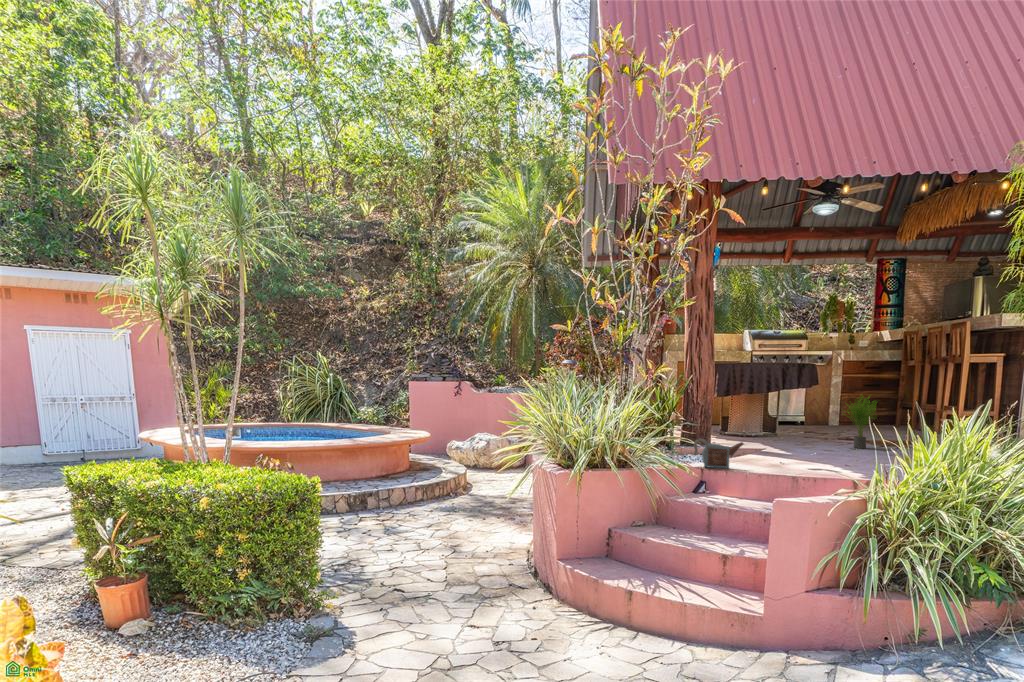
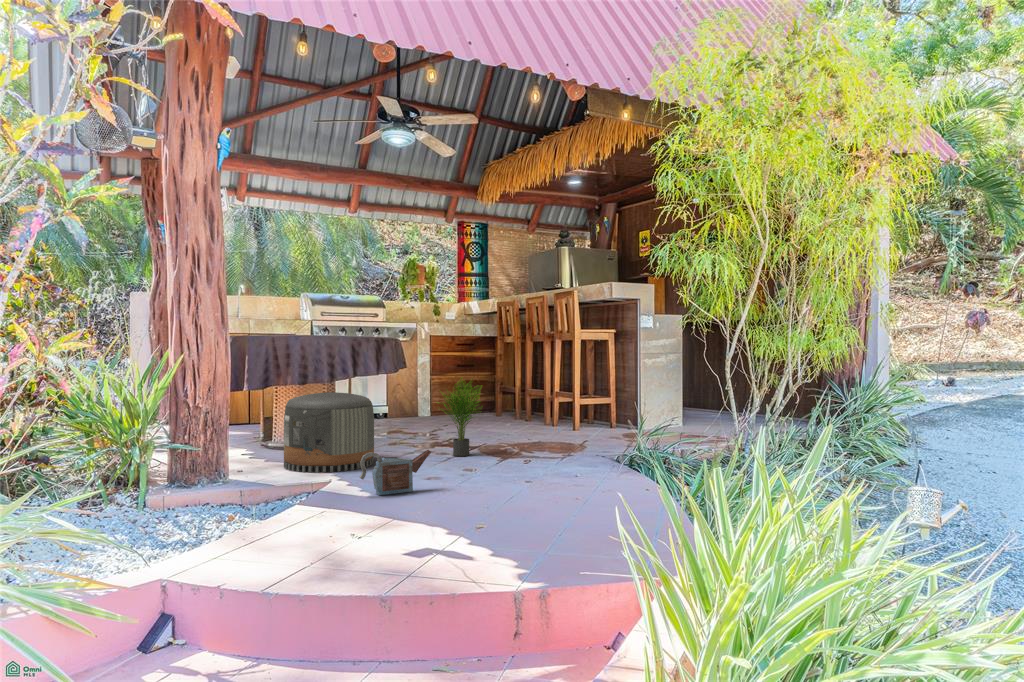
pouf: none [738,398,797,446] -> present [284,392,374,472]
watering can: present [693,439,744,468] -> present [360,450,431,495]

